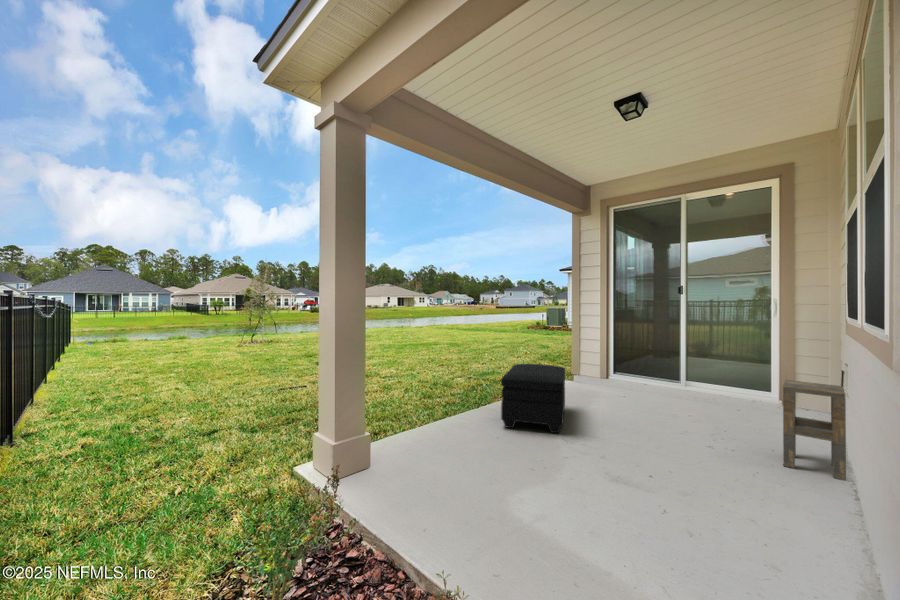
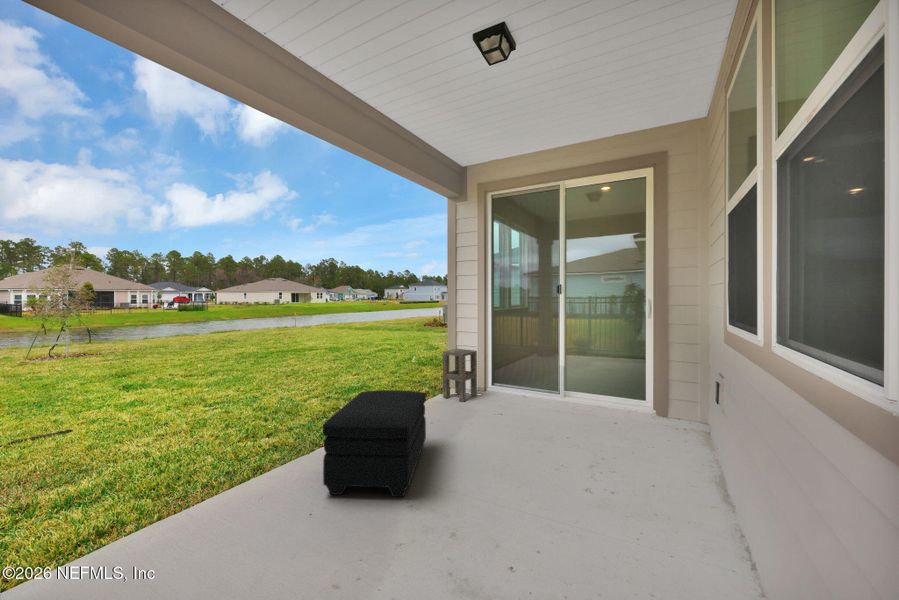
side table: present [783,380,846,480] -> present [443,349,477,402]

